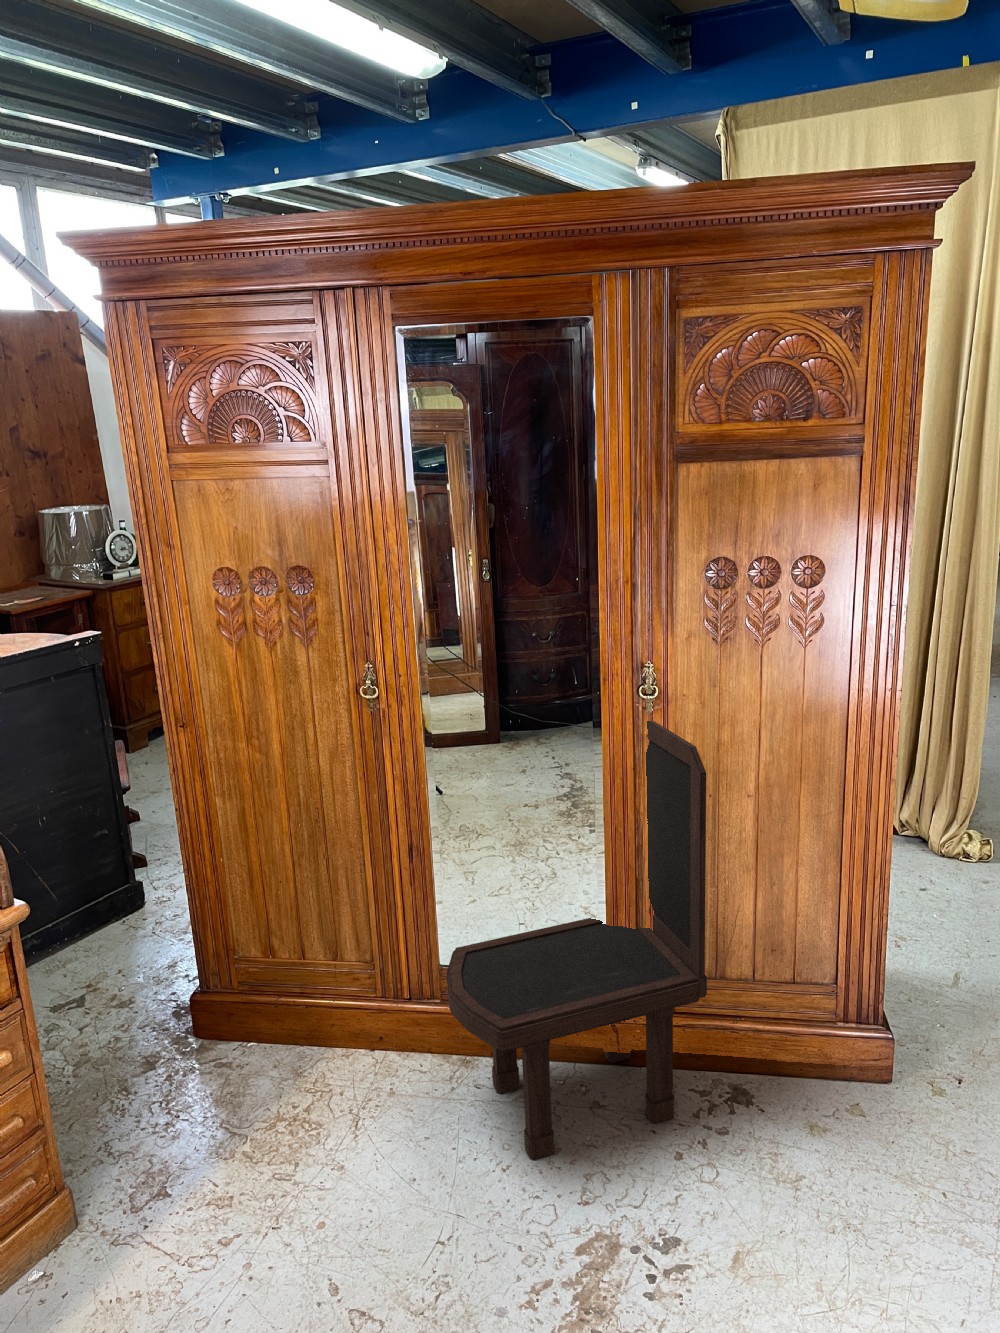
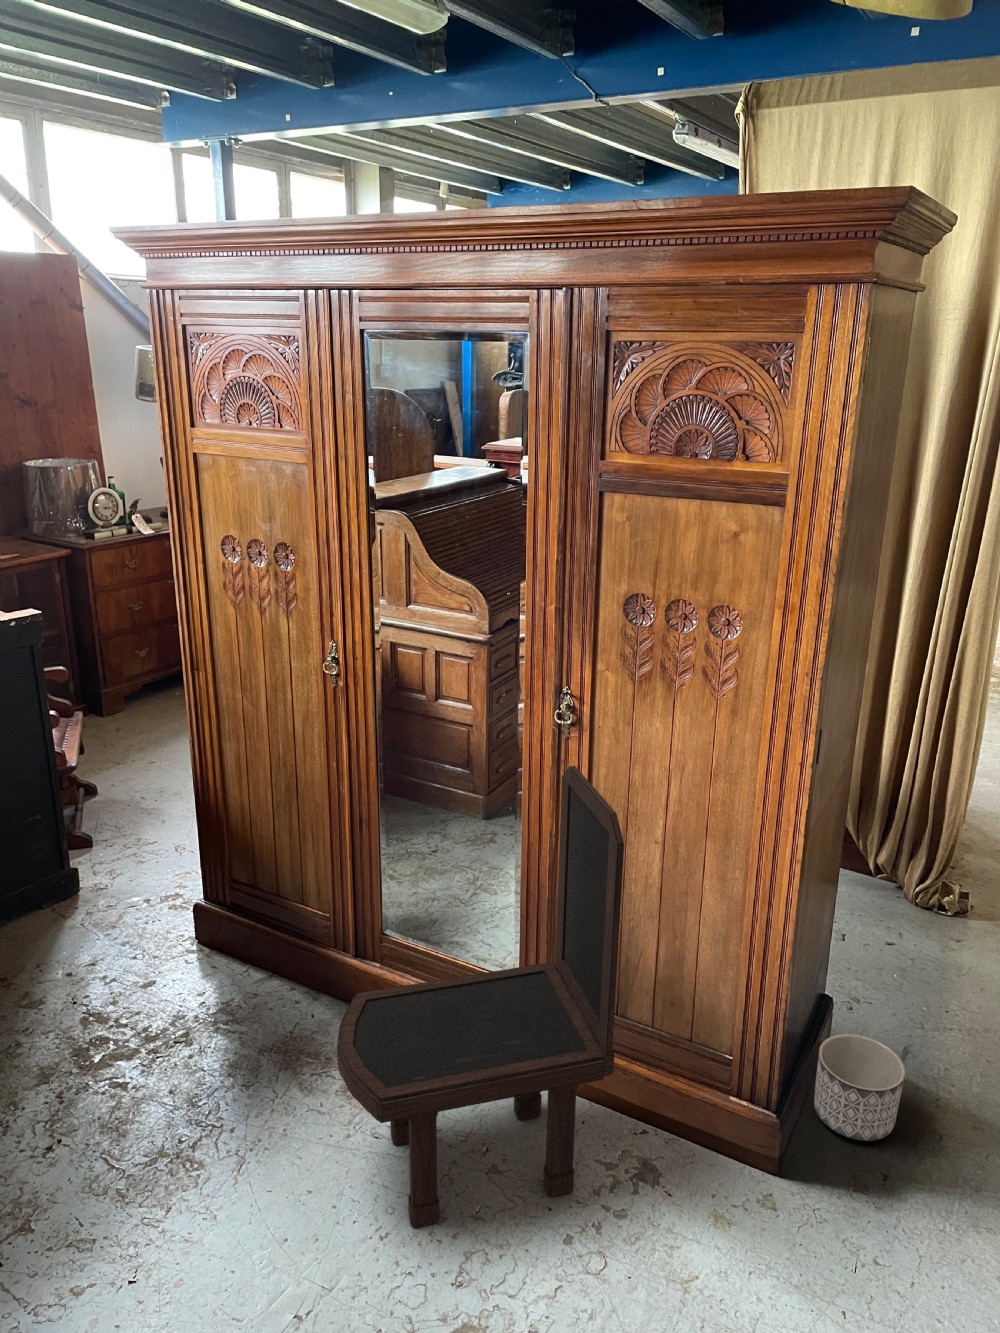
planter: none [883,958,966,1052] -> present [814,1034,905,1141]

